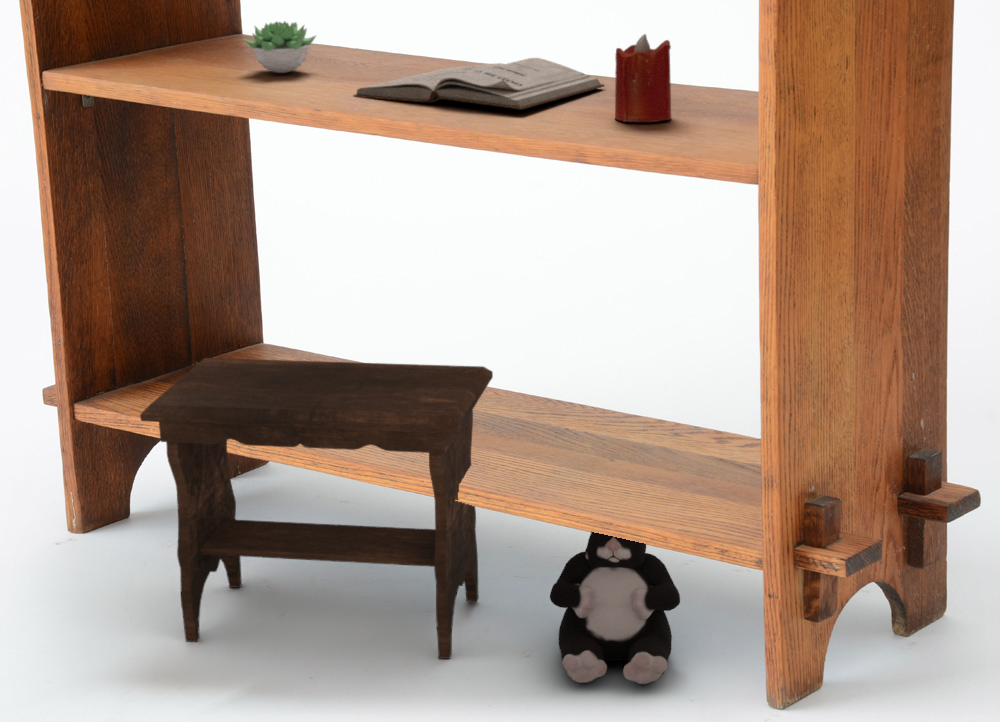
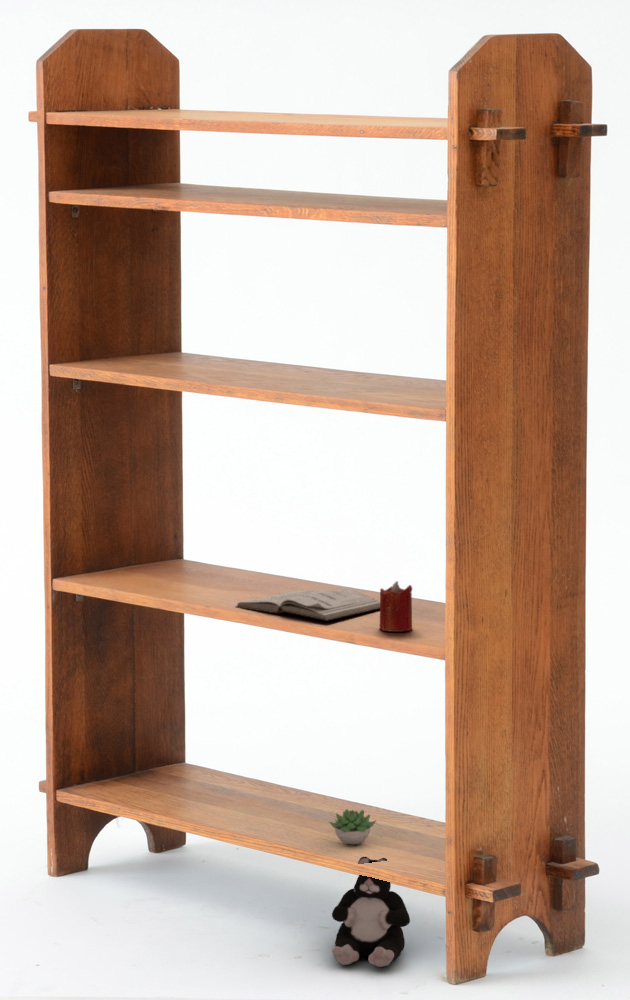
succulent plant: present [244,22,316,73] -> present [329,809,376,844]
footstool: present [140,358,493,659] -> none [96,761,310,950]

